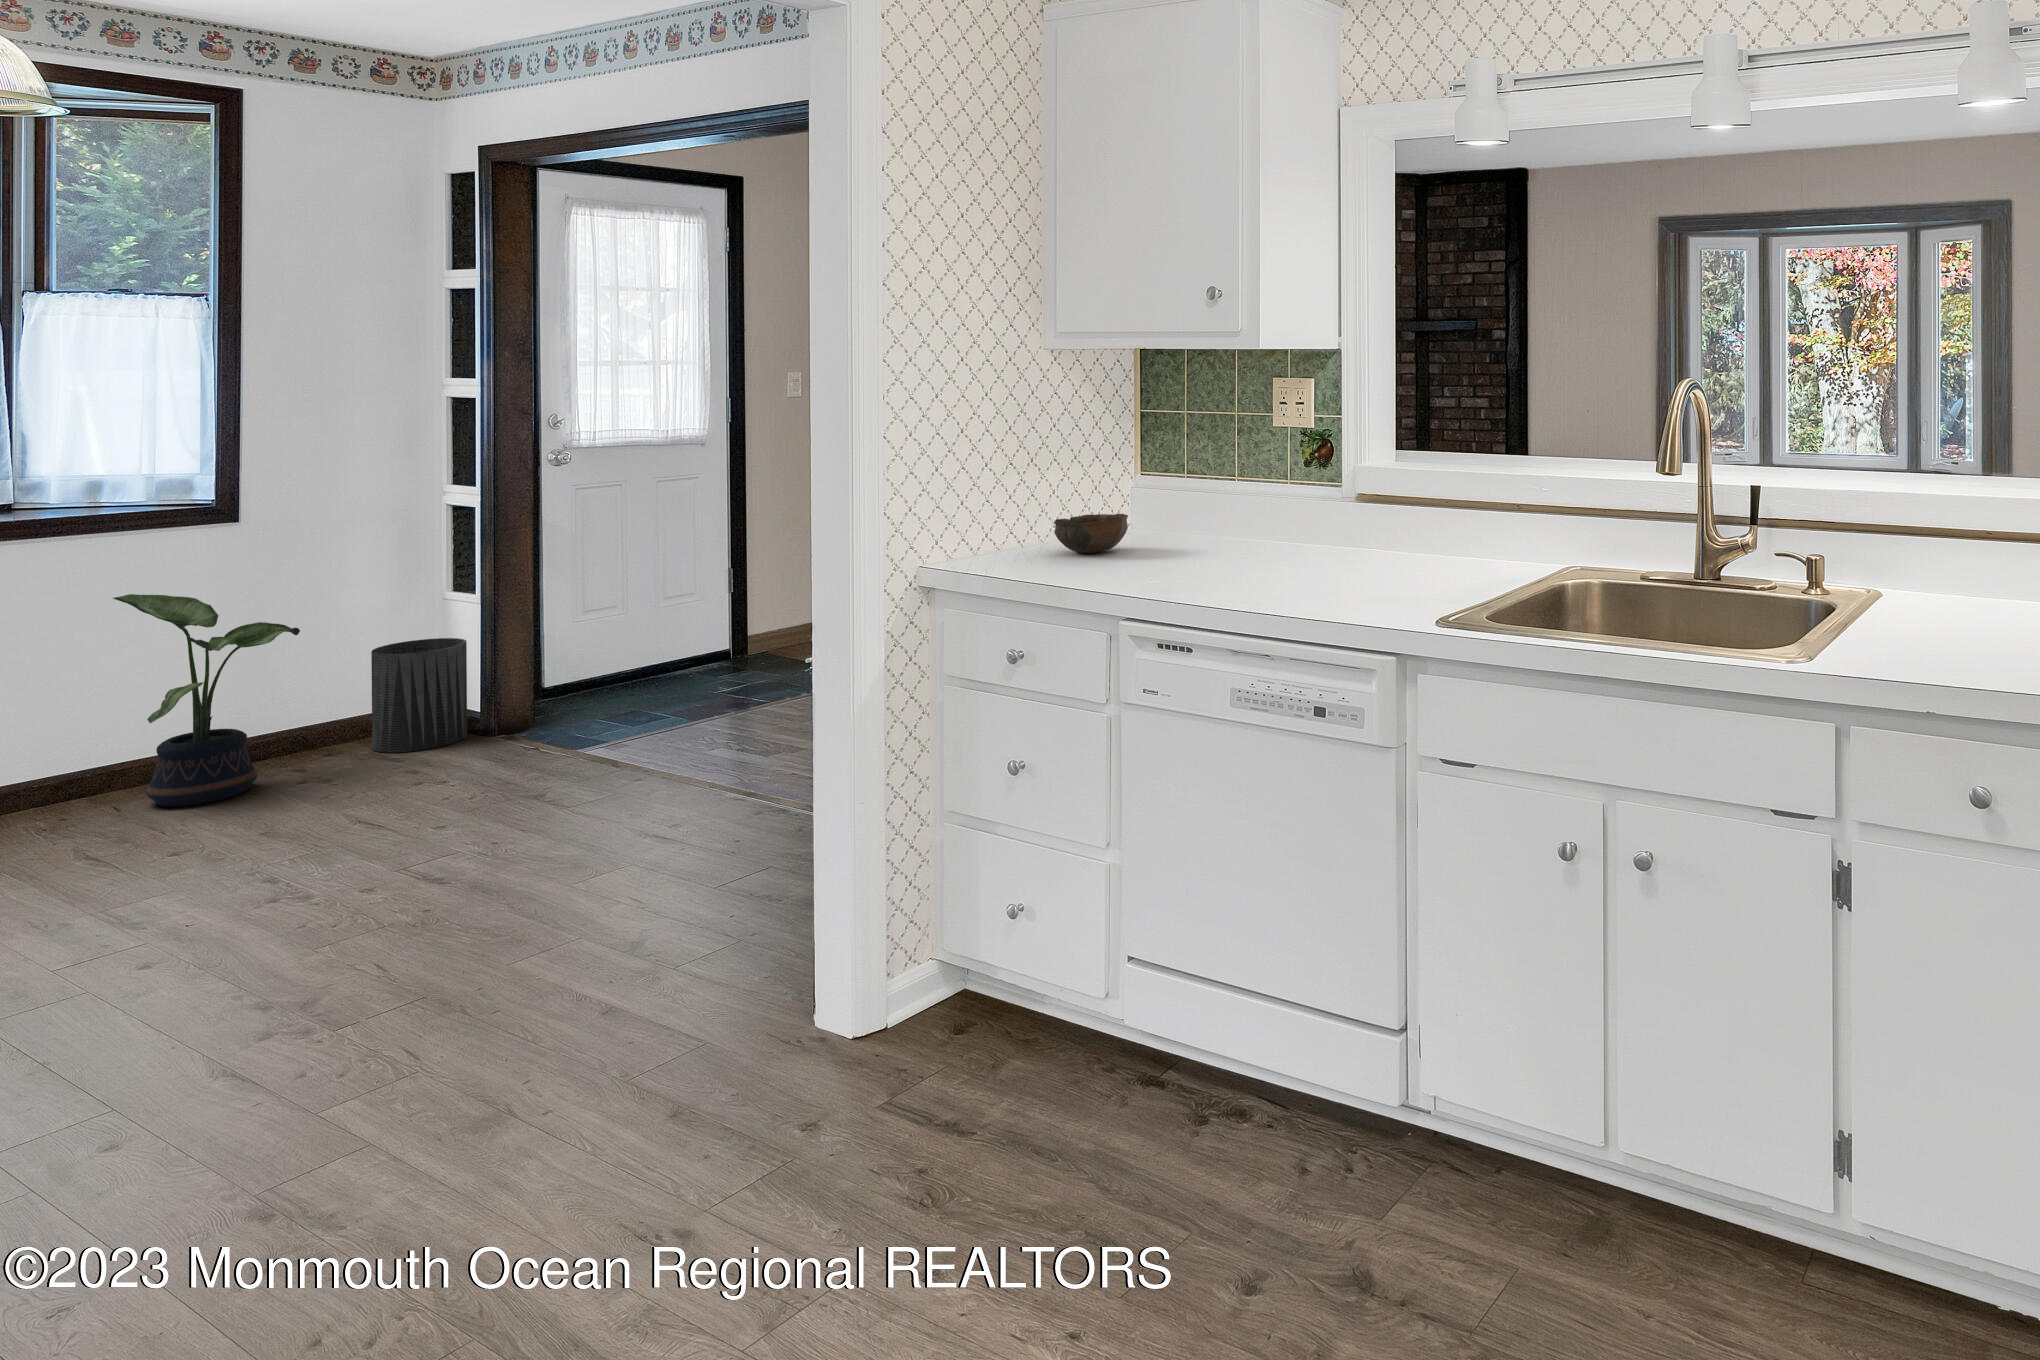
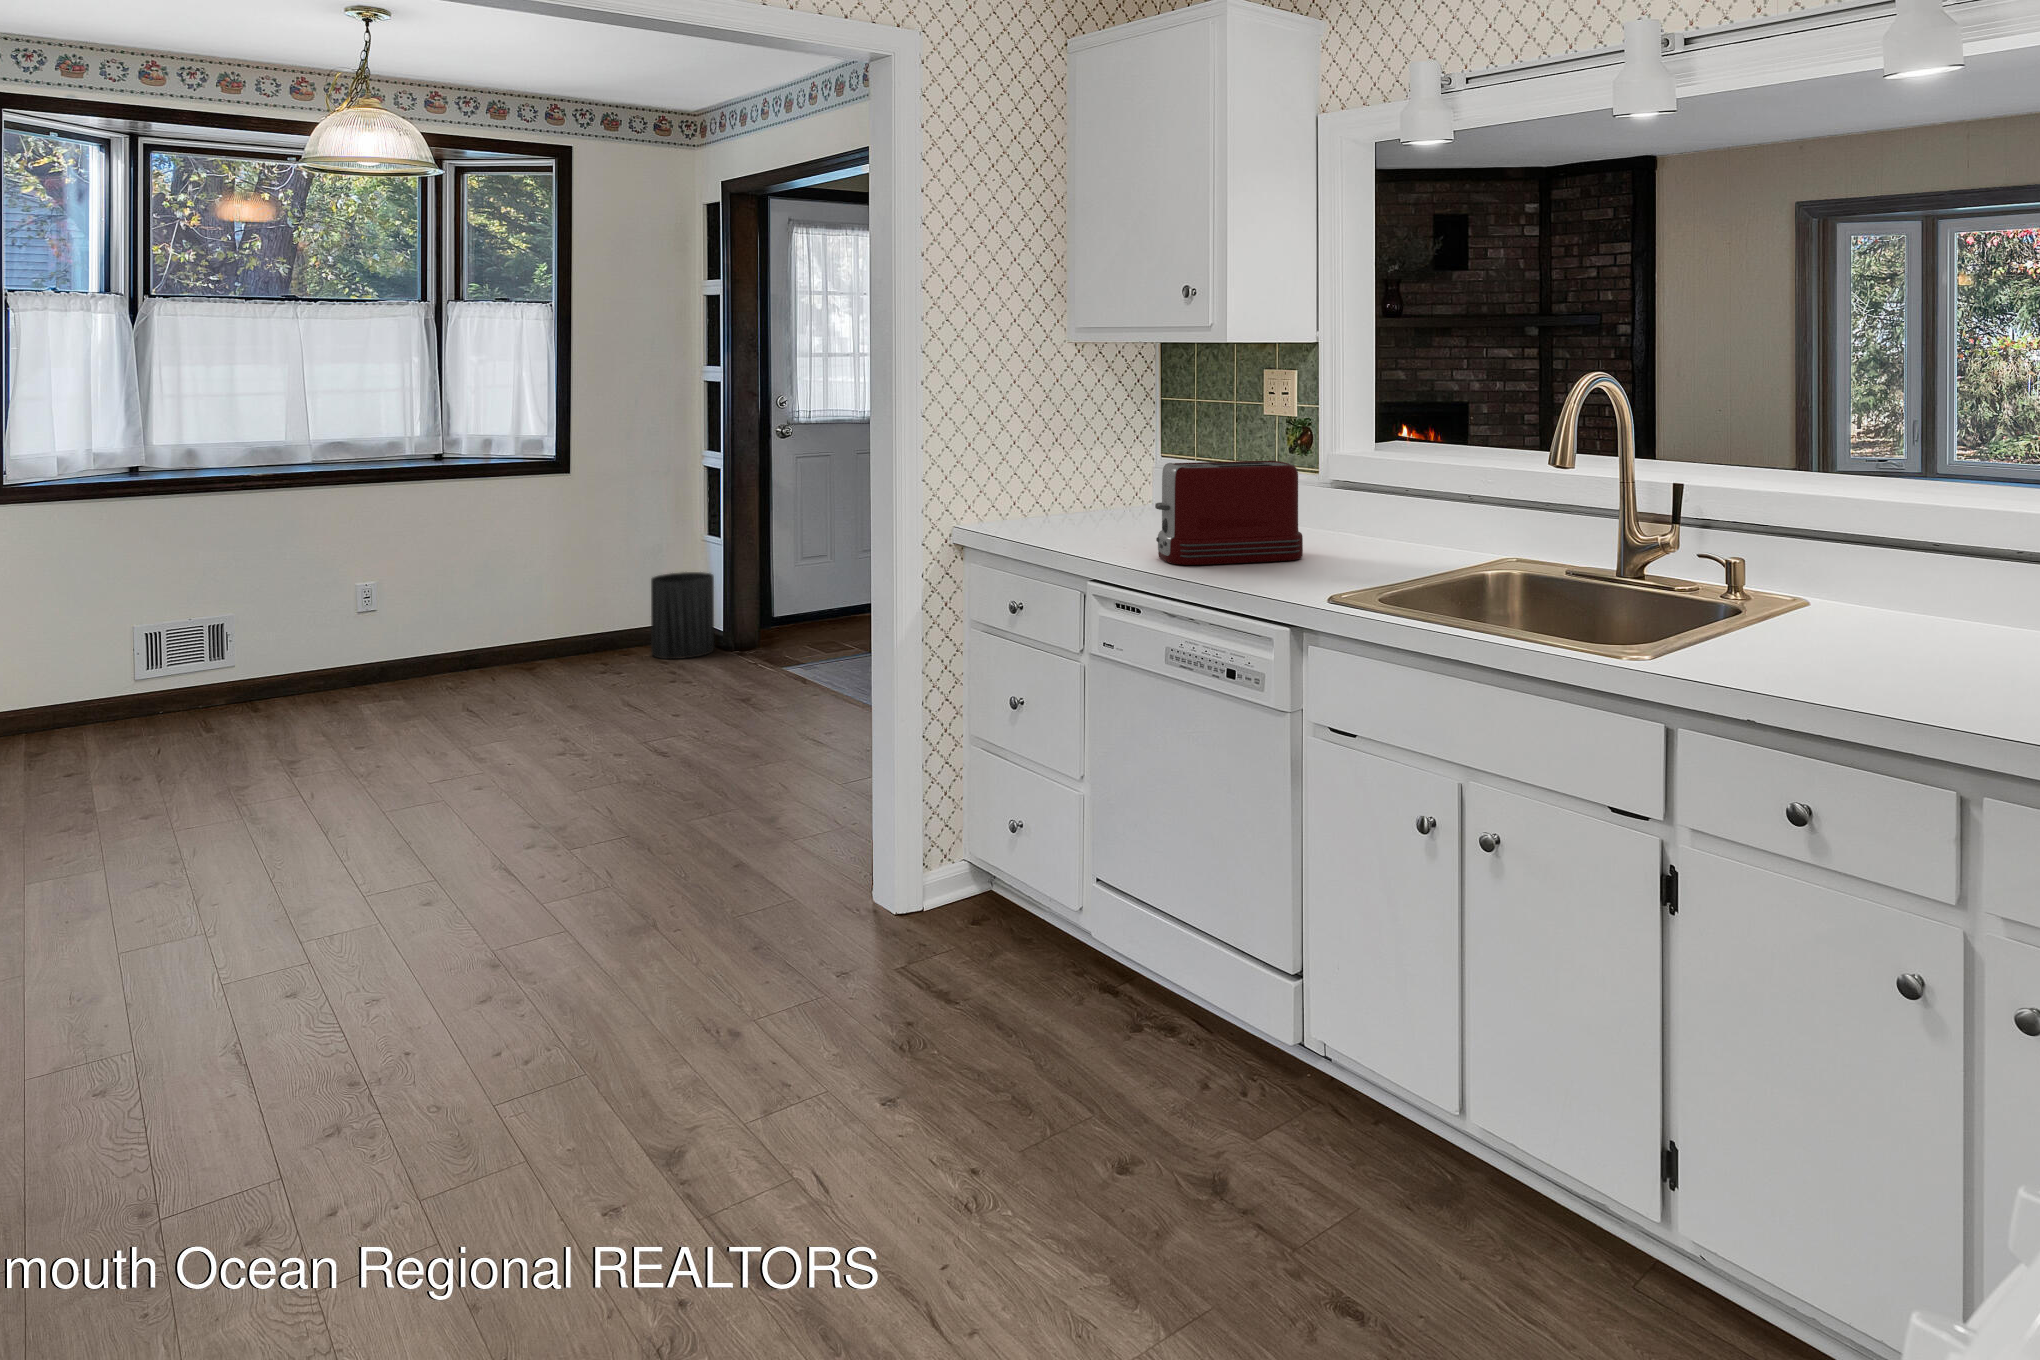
toaster: none [1201,476,1359,594] -> present [1155,461,1303,565]
bowl: present [1054,514,1128,553] -> none [1068,491,1133,524]
potted plant: present [113,594,300,806] -> none [491,524,604,683]

